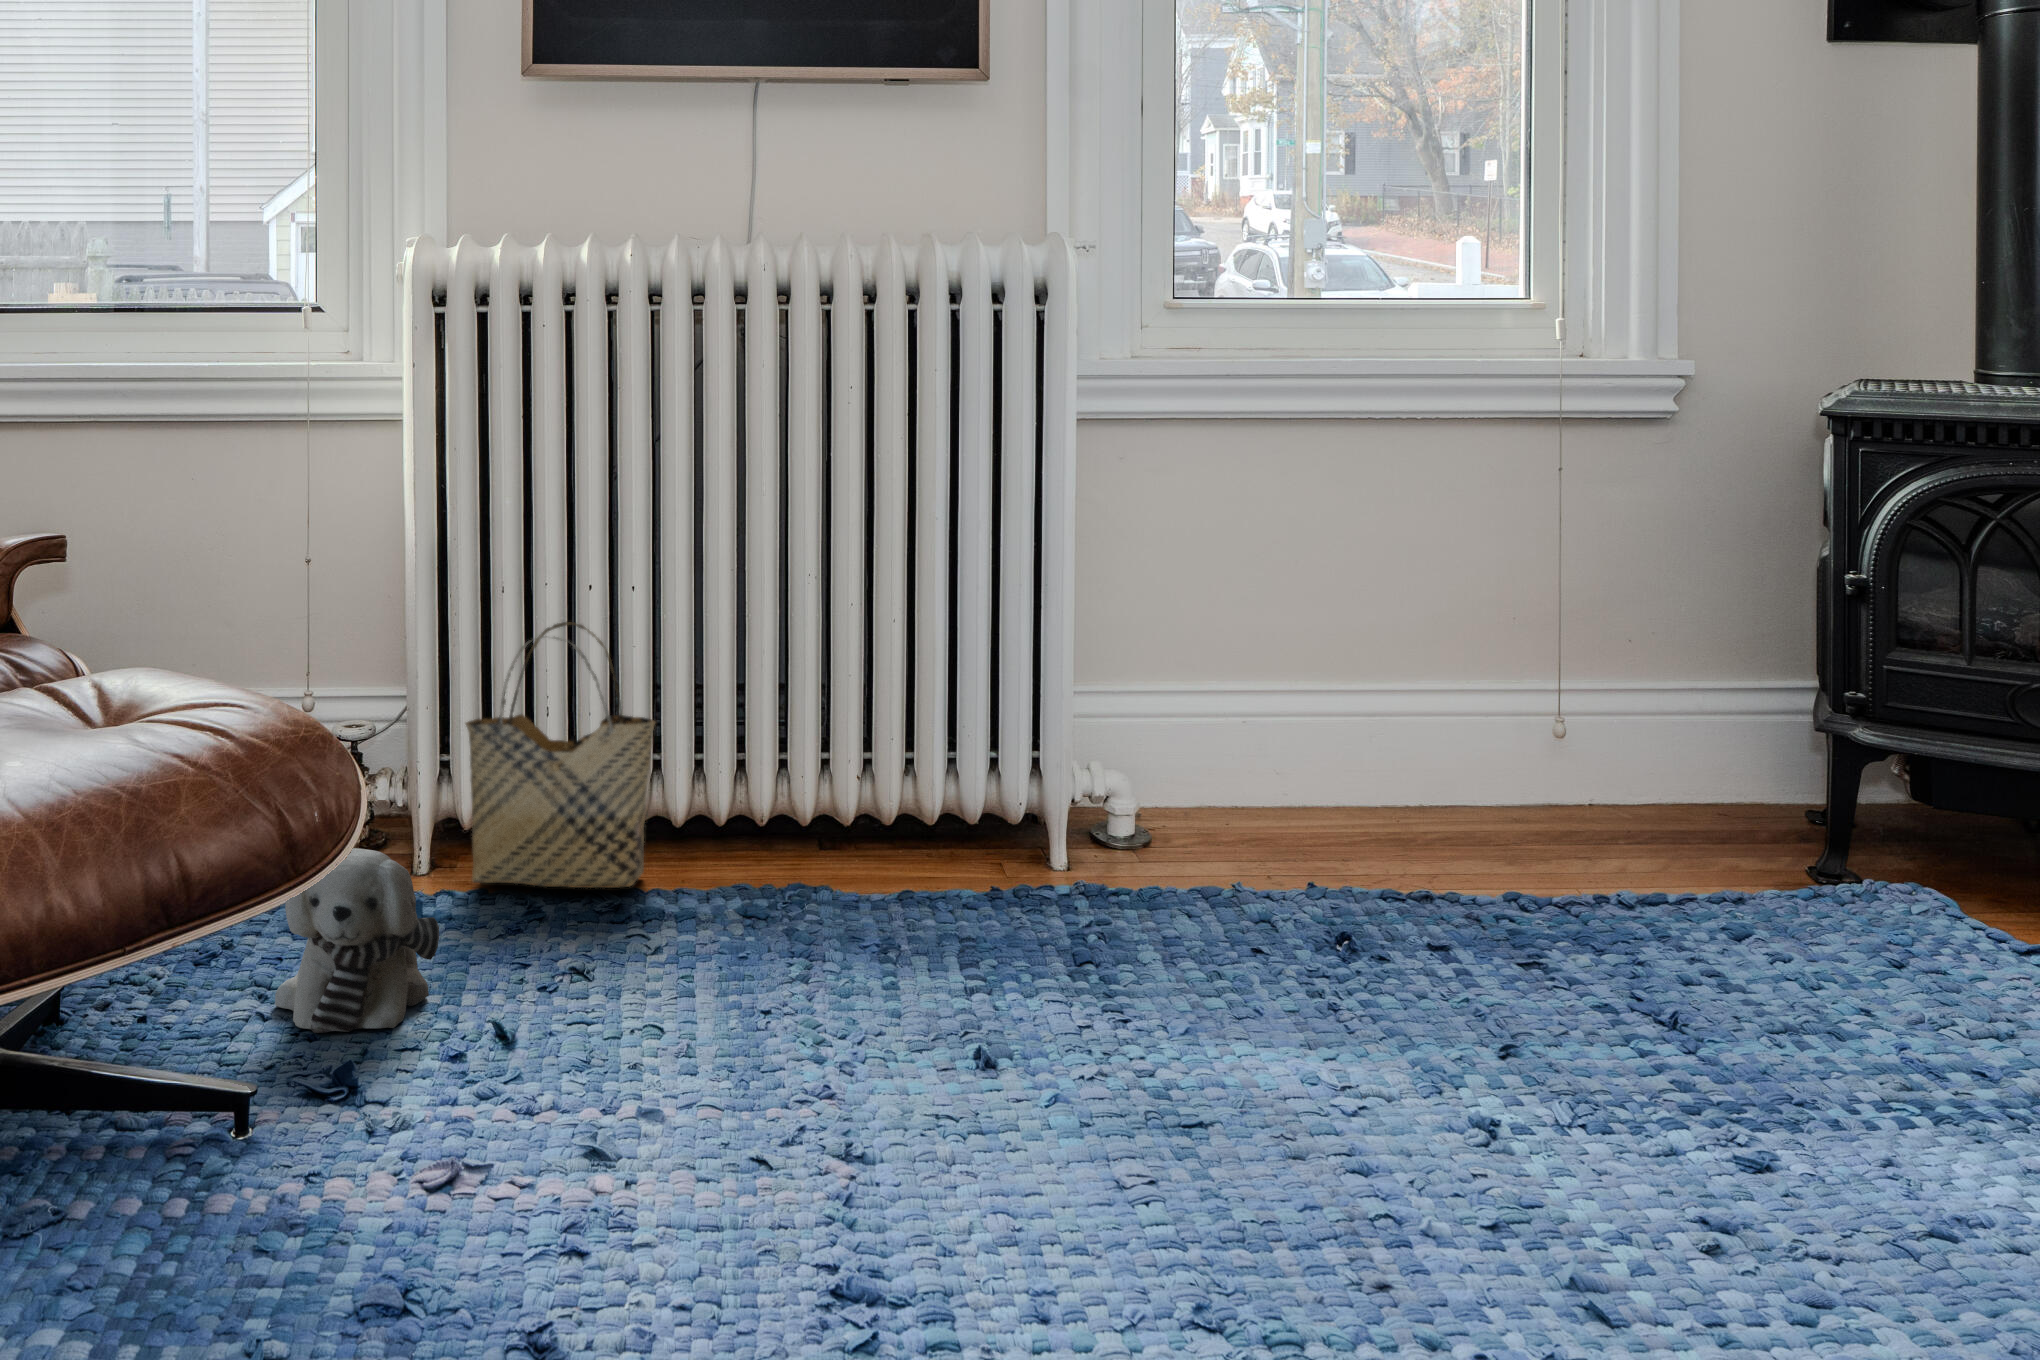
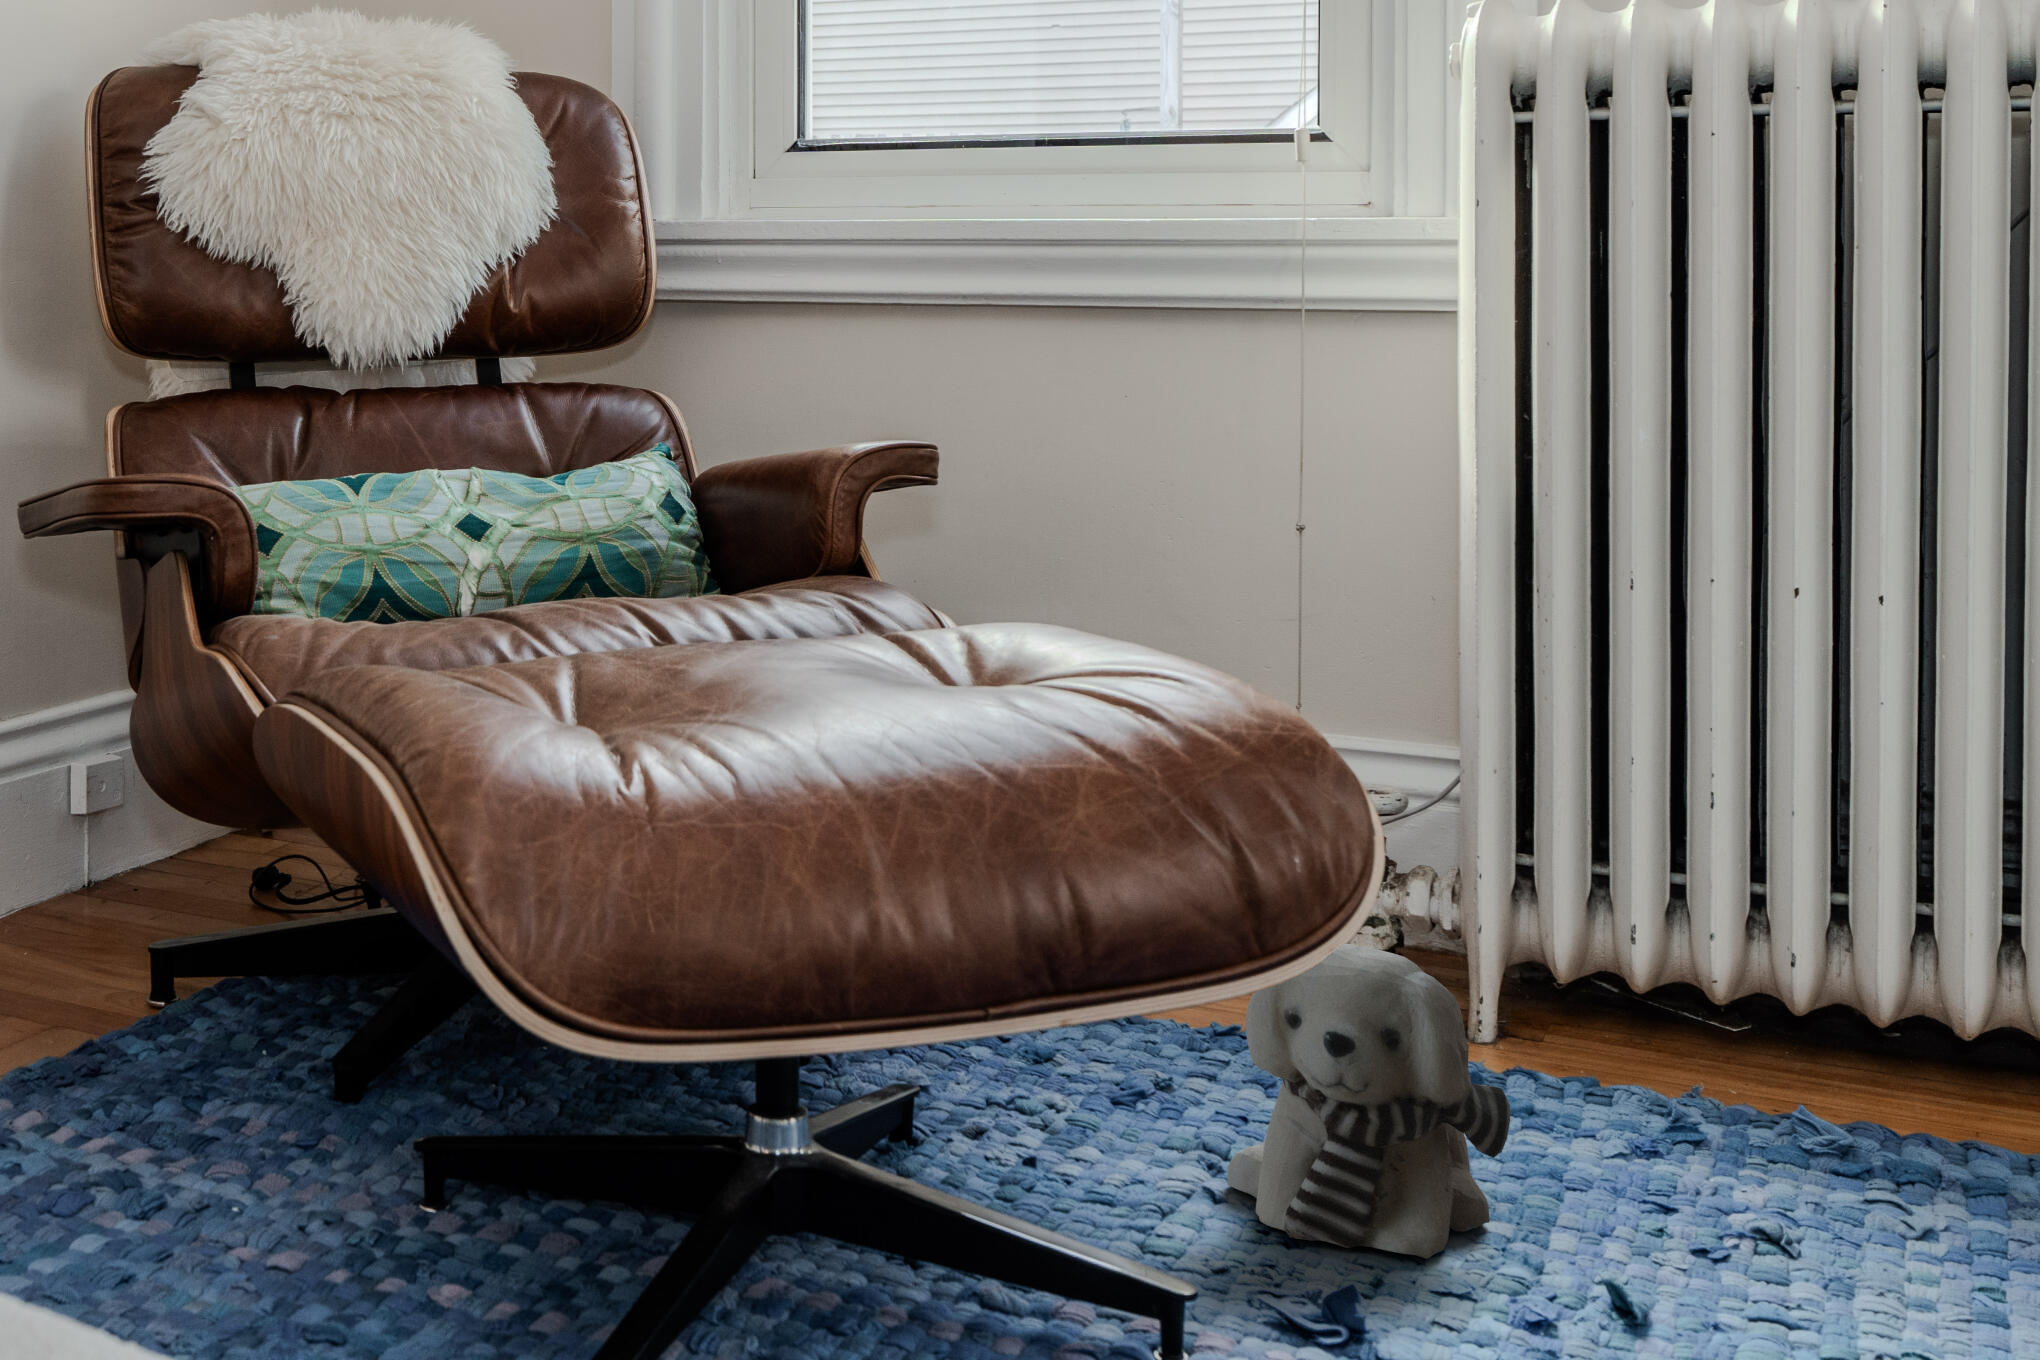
woven basket: present [466,622,655,888] -> none [1556,634,1932,1119]

